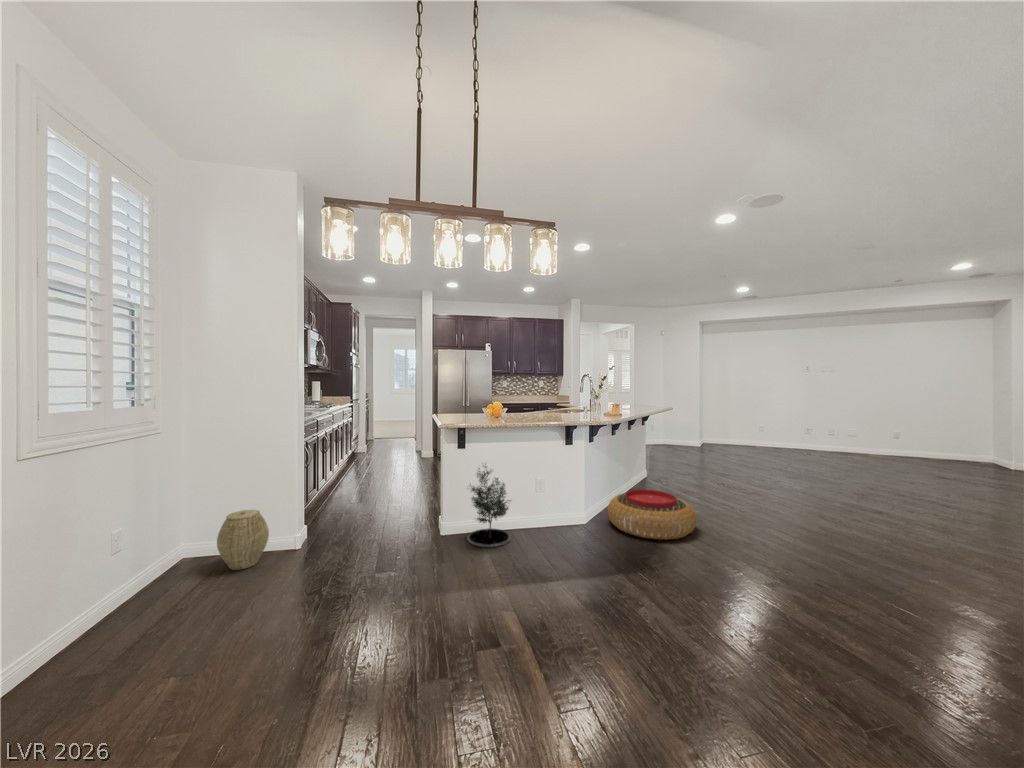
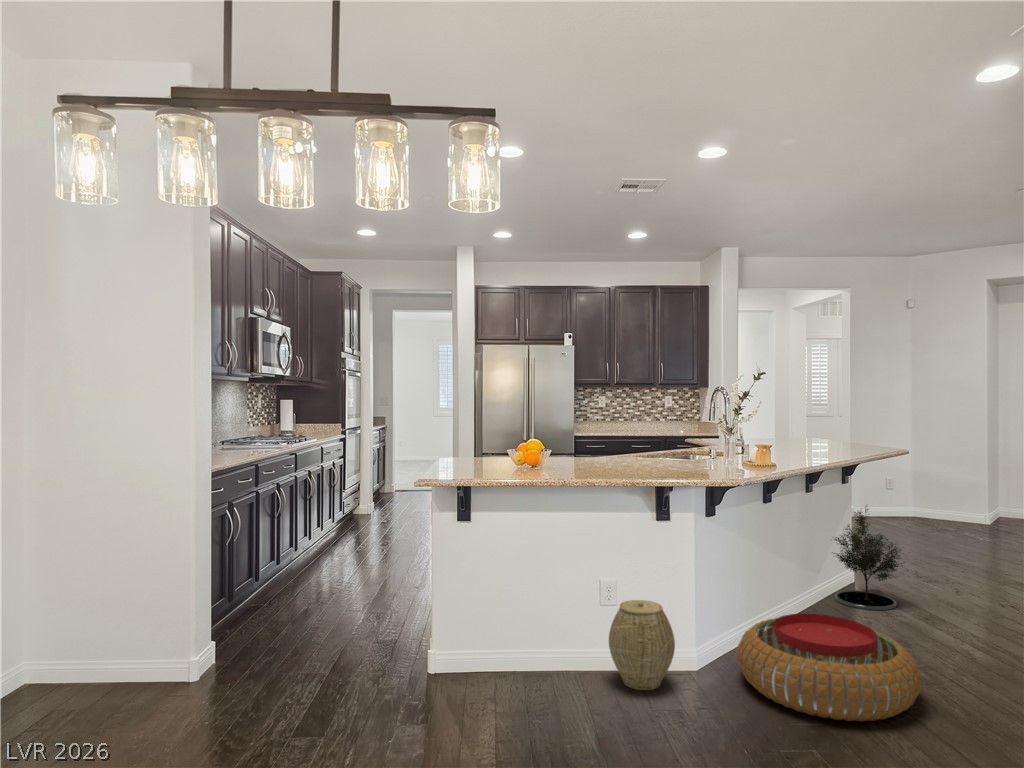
potted tree: present [467,466,511,548] -> present [832,509,905,610]
woven basket: present [217,510,269,570] -> present [609,600,675,690]

